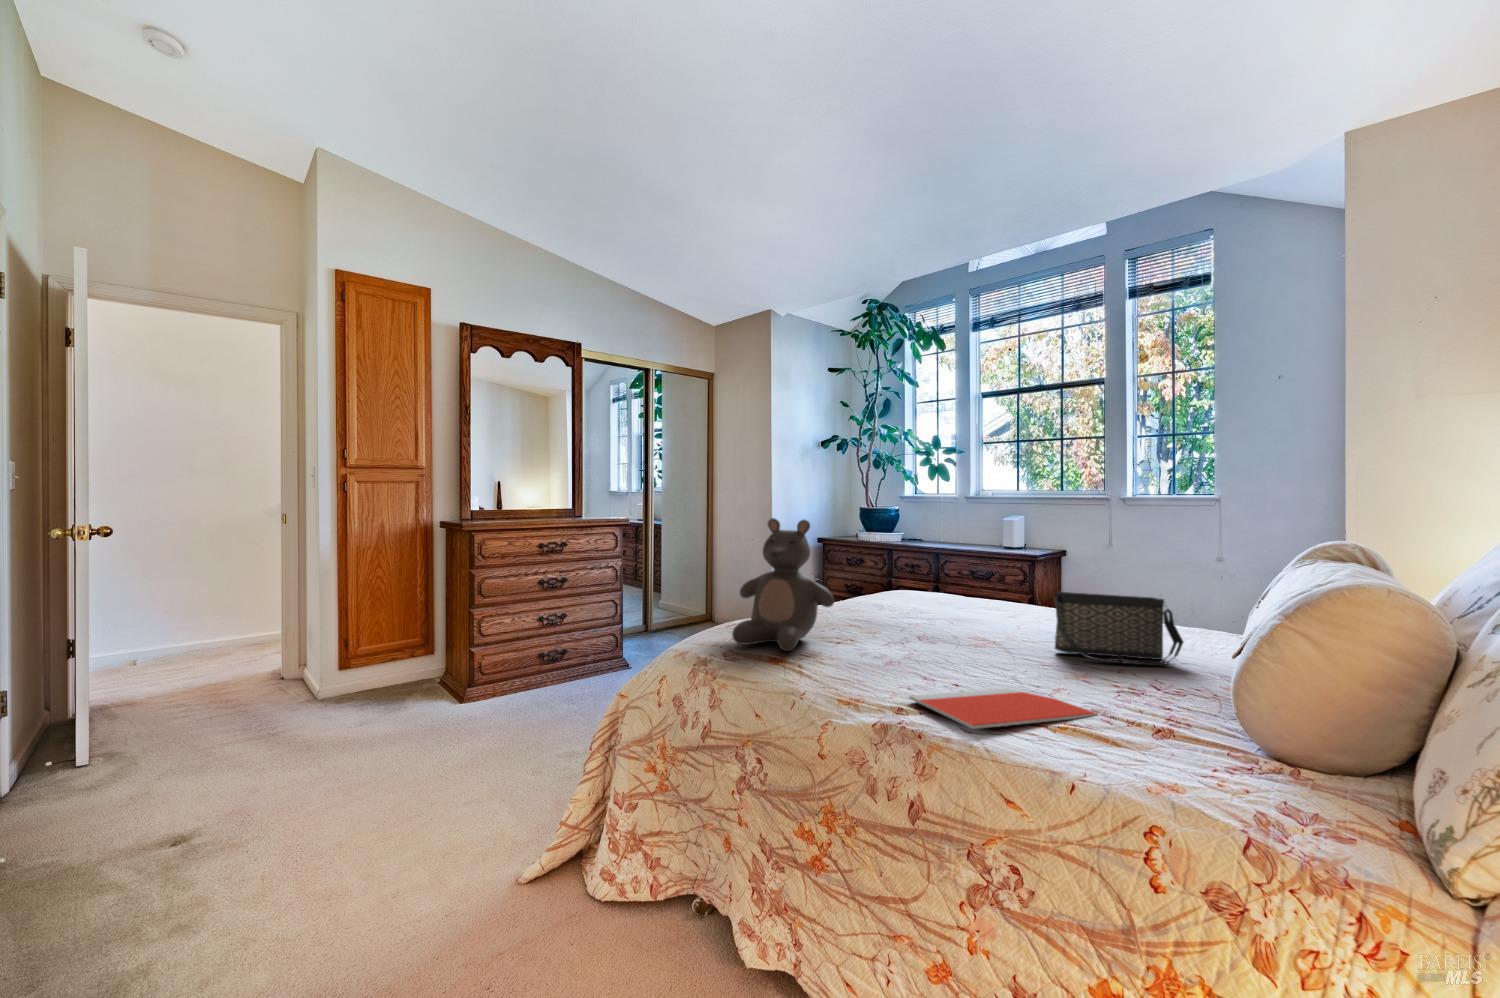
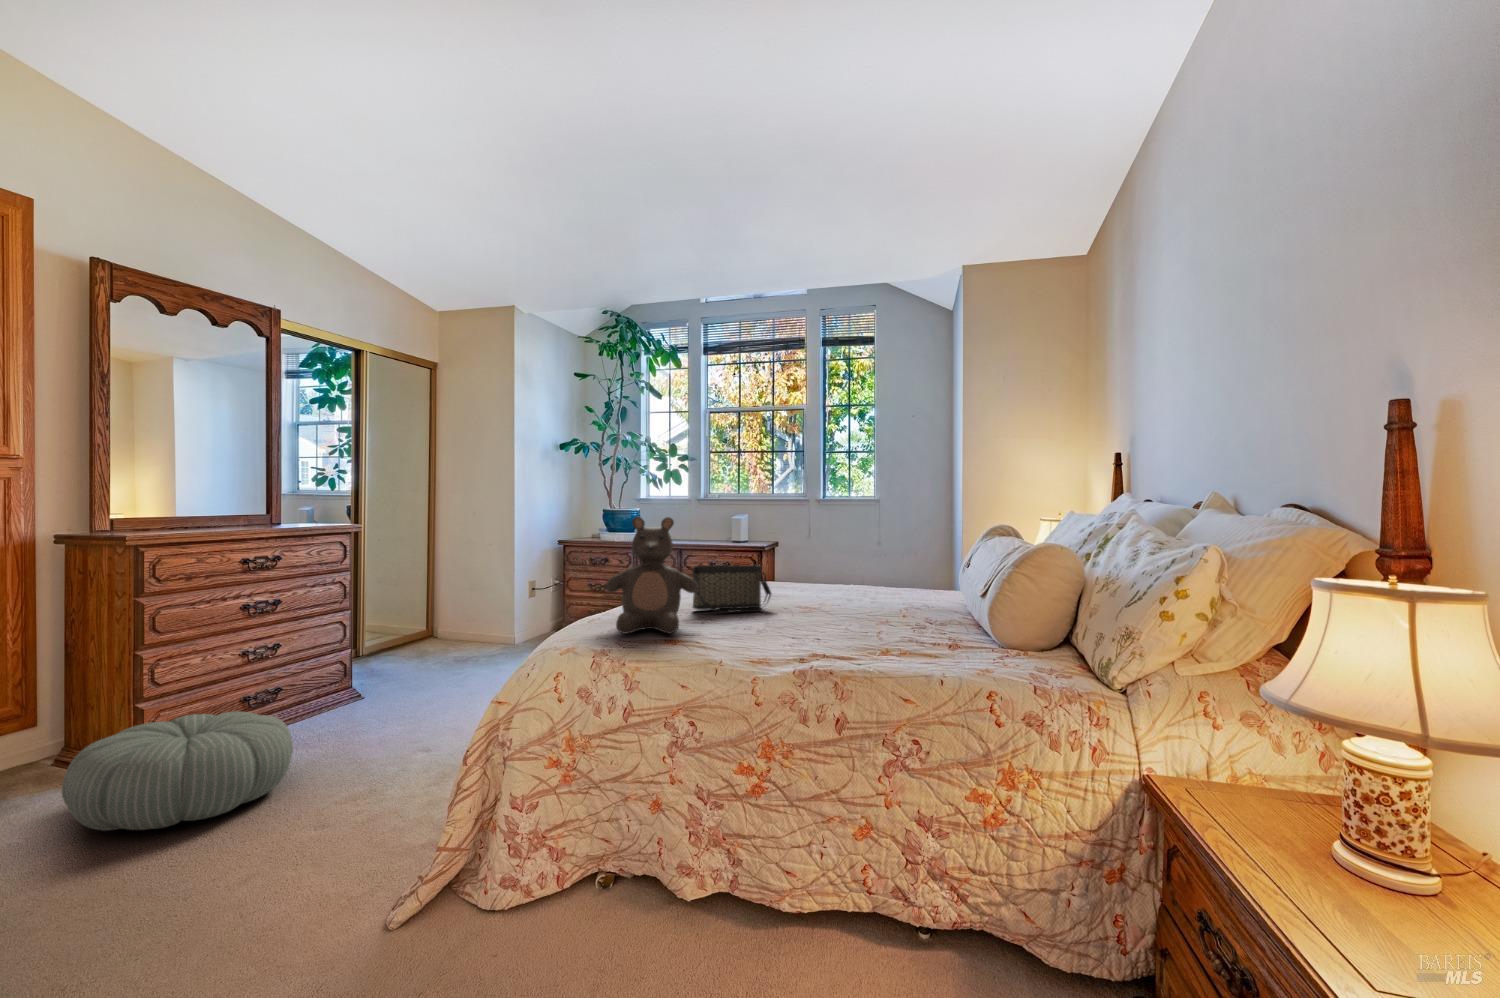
handbag: present [1054,592,1183,665] -> present [692,565,771,612]
pouf: none [401,662,548,747] -> present [62,711,293,831]
notebook: present [909,688,1097,729] -> none [805,635,919,660]

